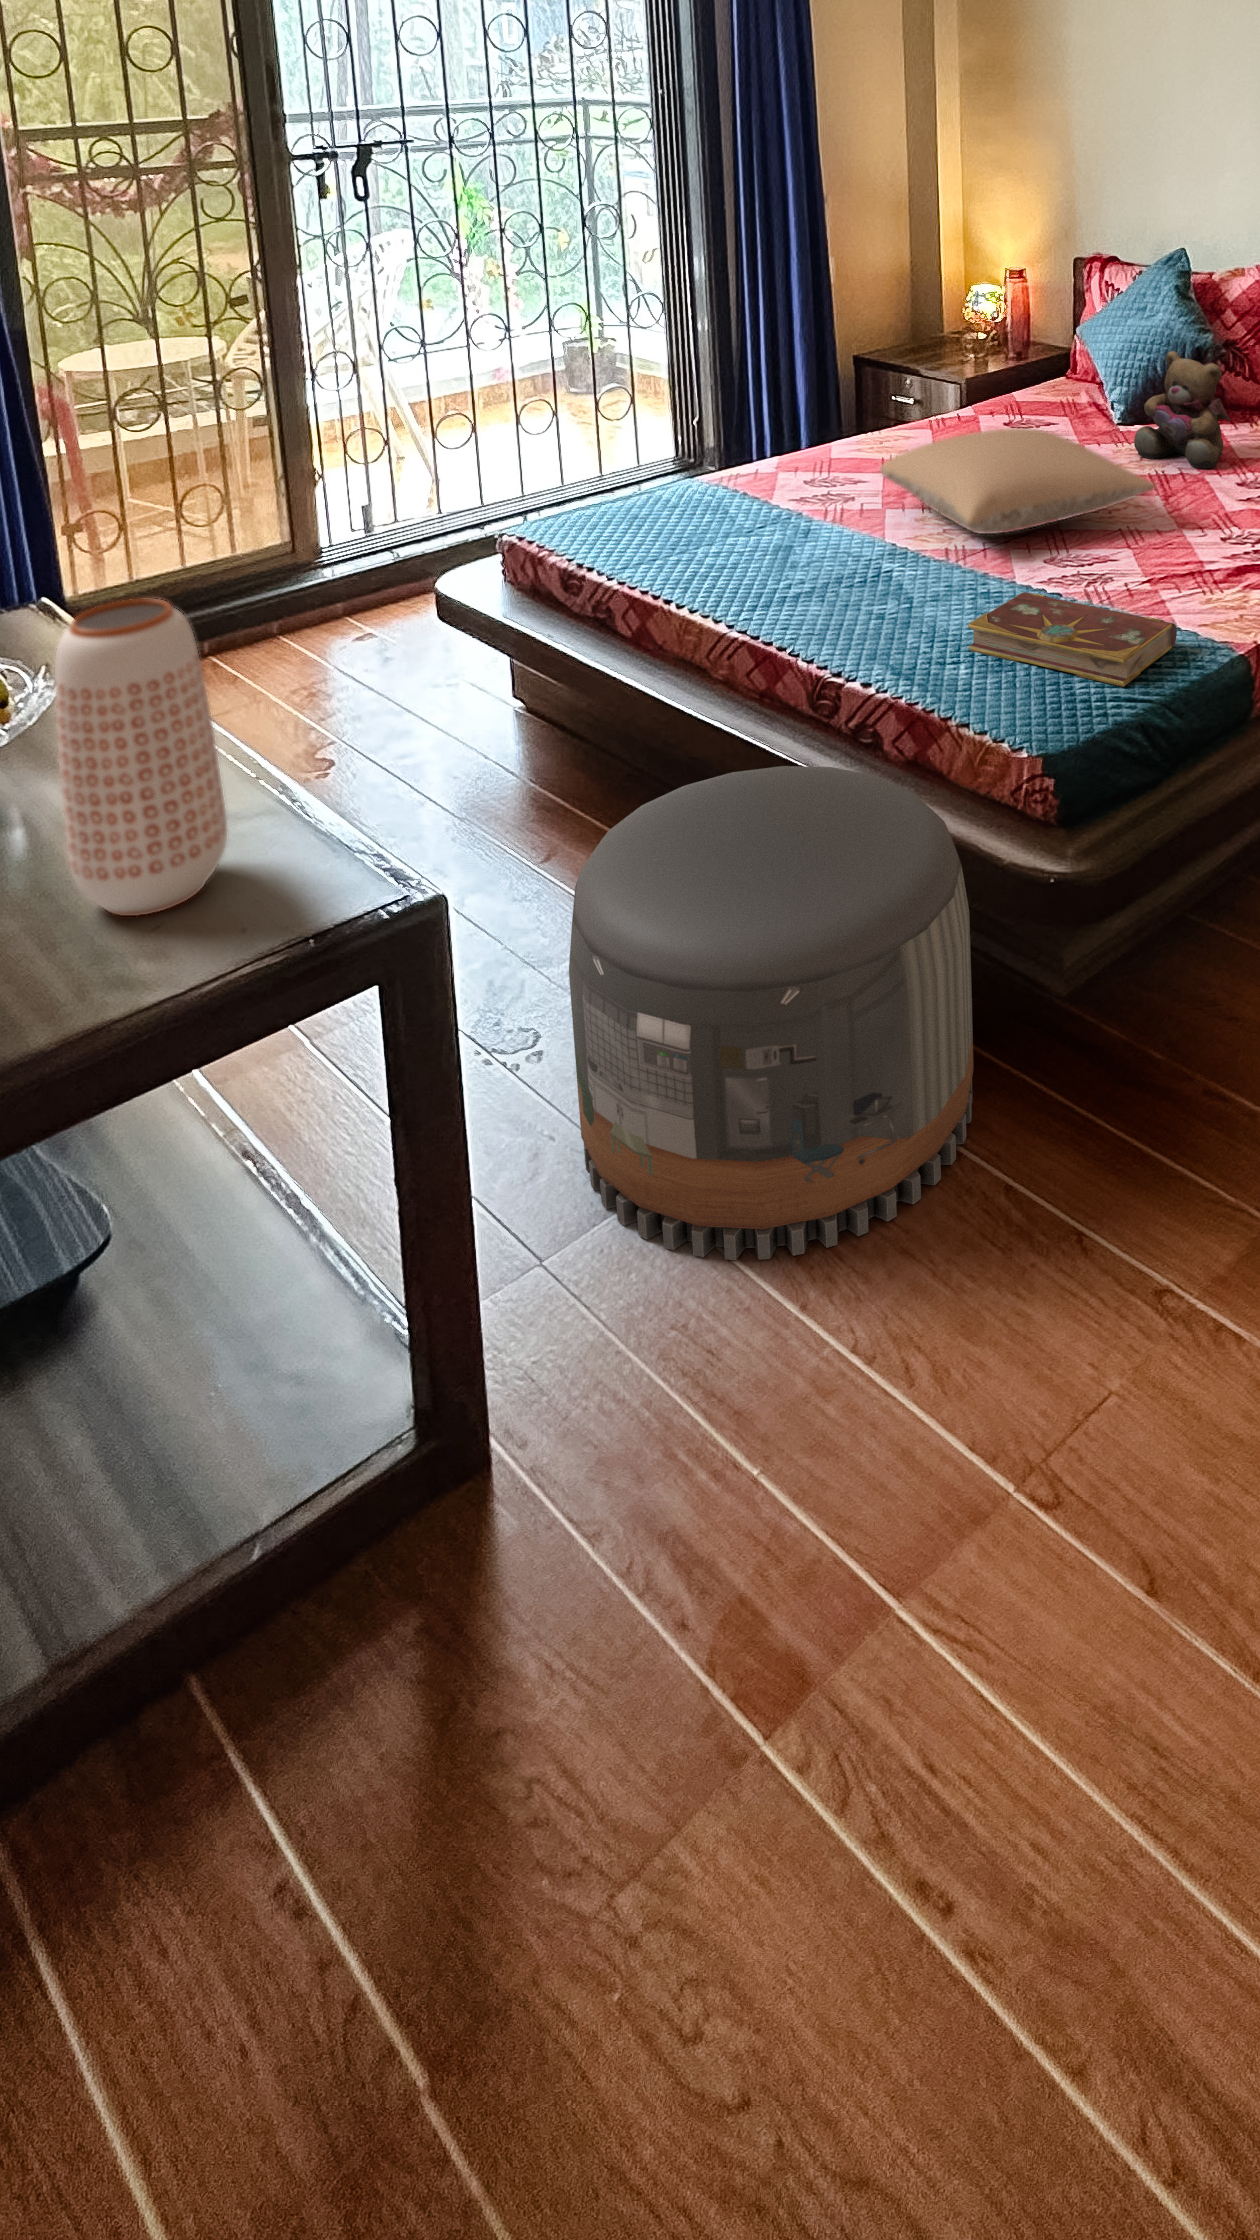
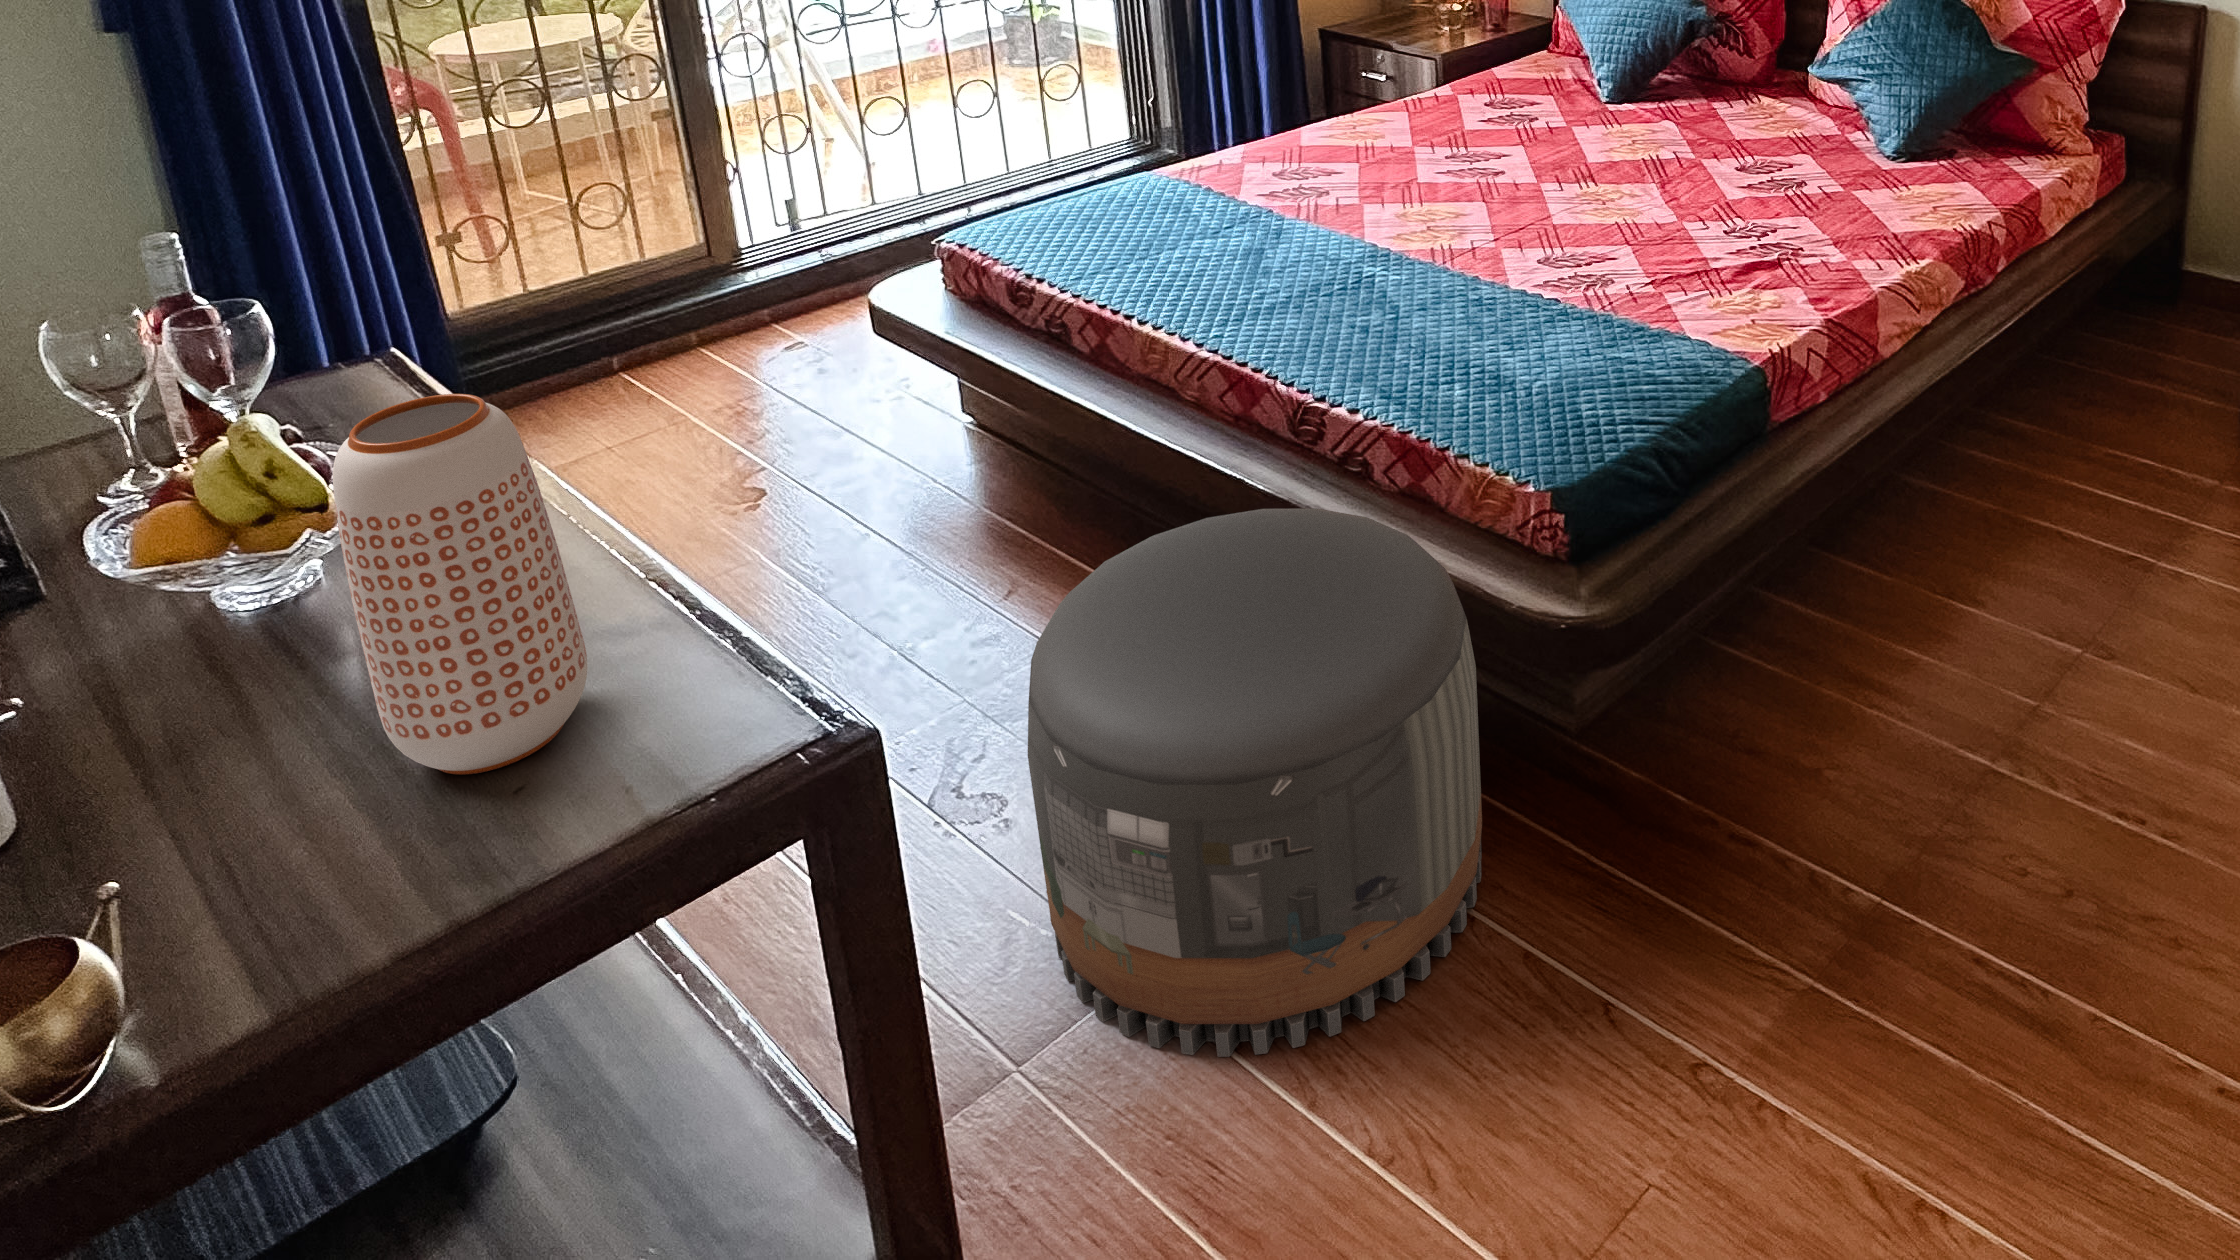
teddy bear: present [1134,351,1230,469] -> none [1627,27,1728,152]
pillow: present [880,428,1156,534] -> none [1357,116,1657,233]
book: present [968,592,1177,687] -> none [1462,301,1689,408]

